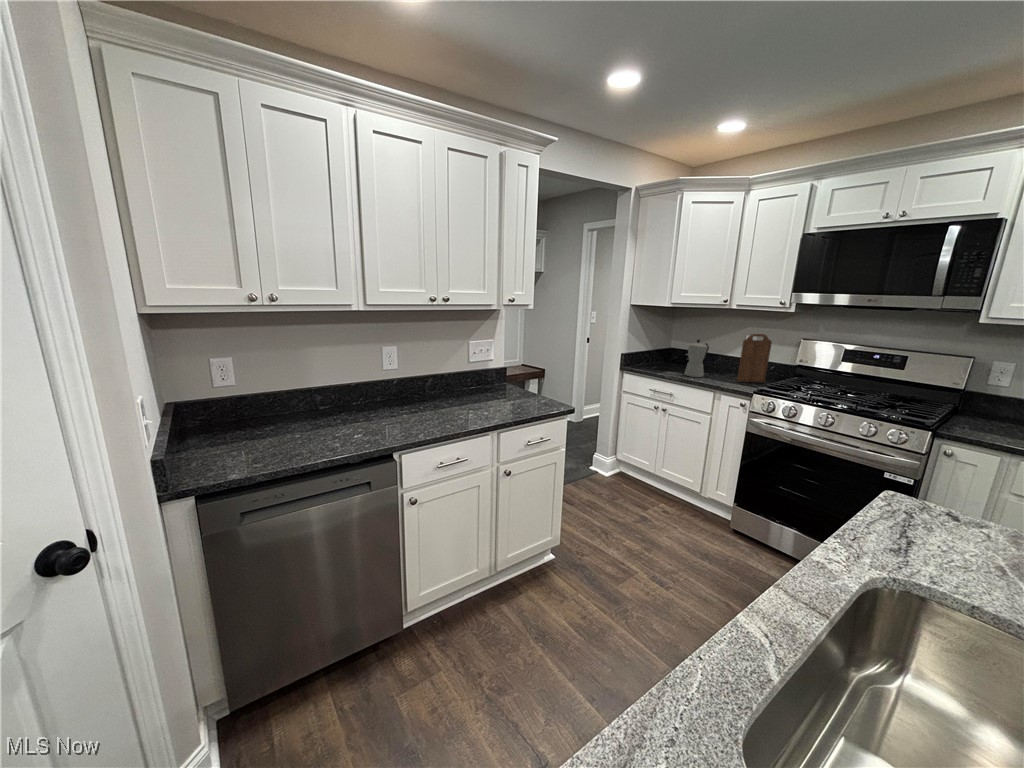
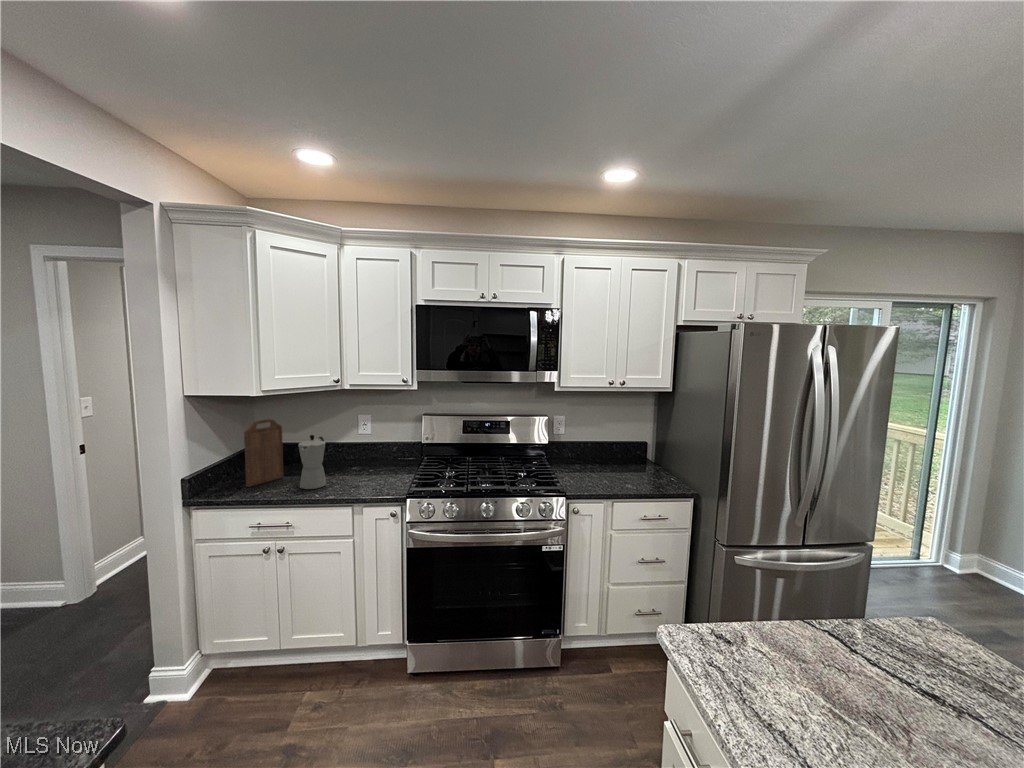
cutting board: present [737,334,772,382] -> present [244,419,283,487]

